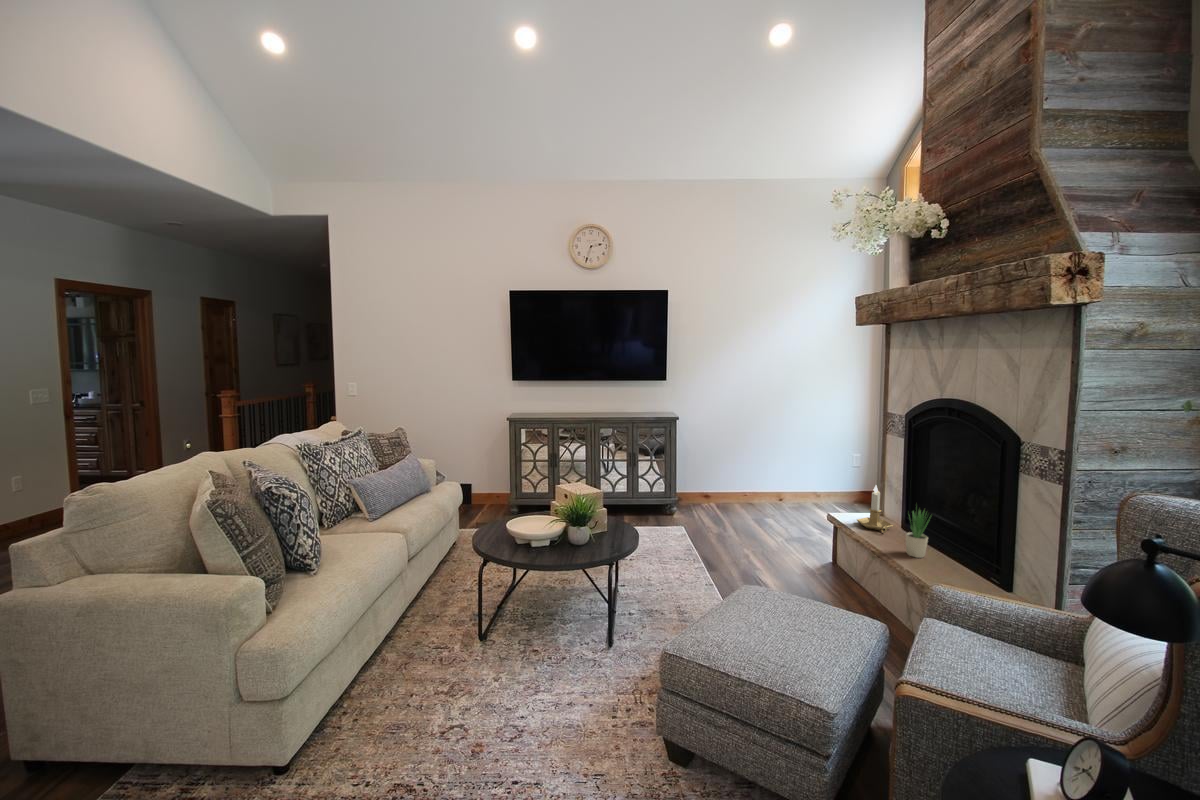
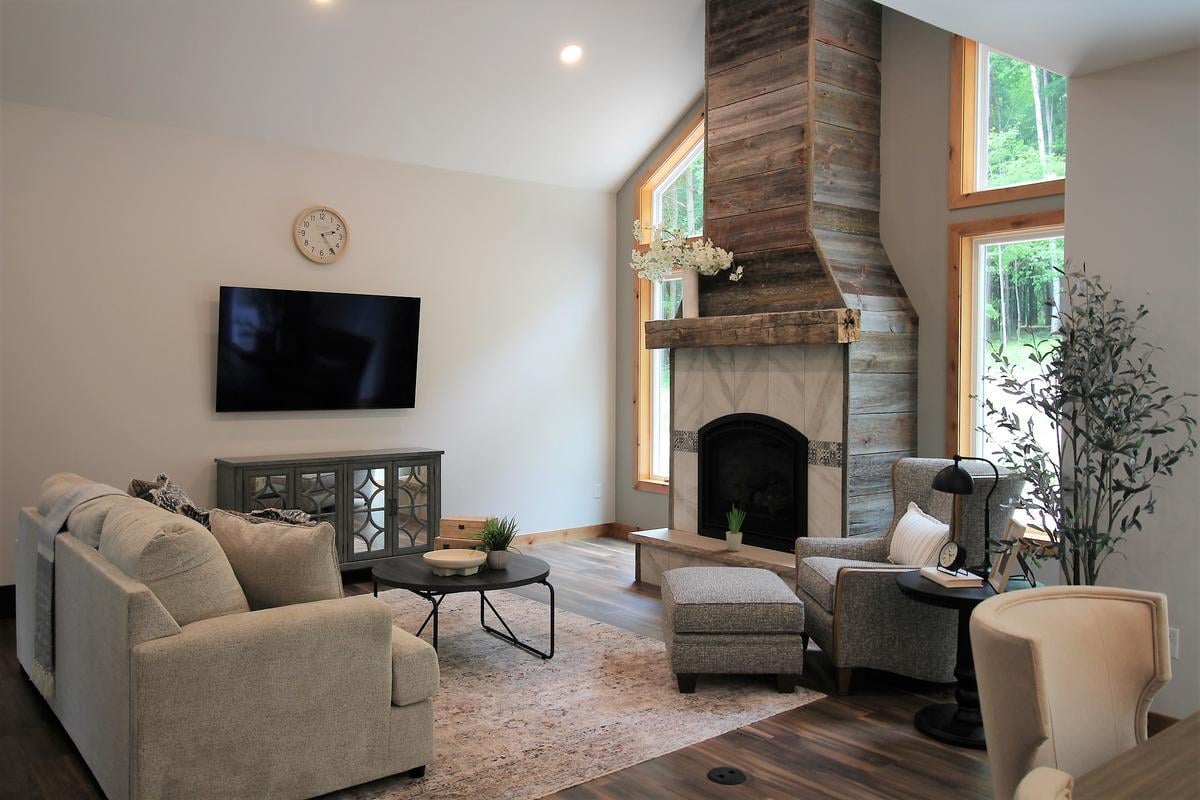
candlestick: present [857,486,893,533] -> none [669,498,700,541]

